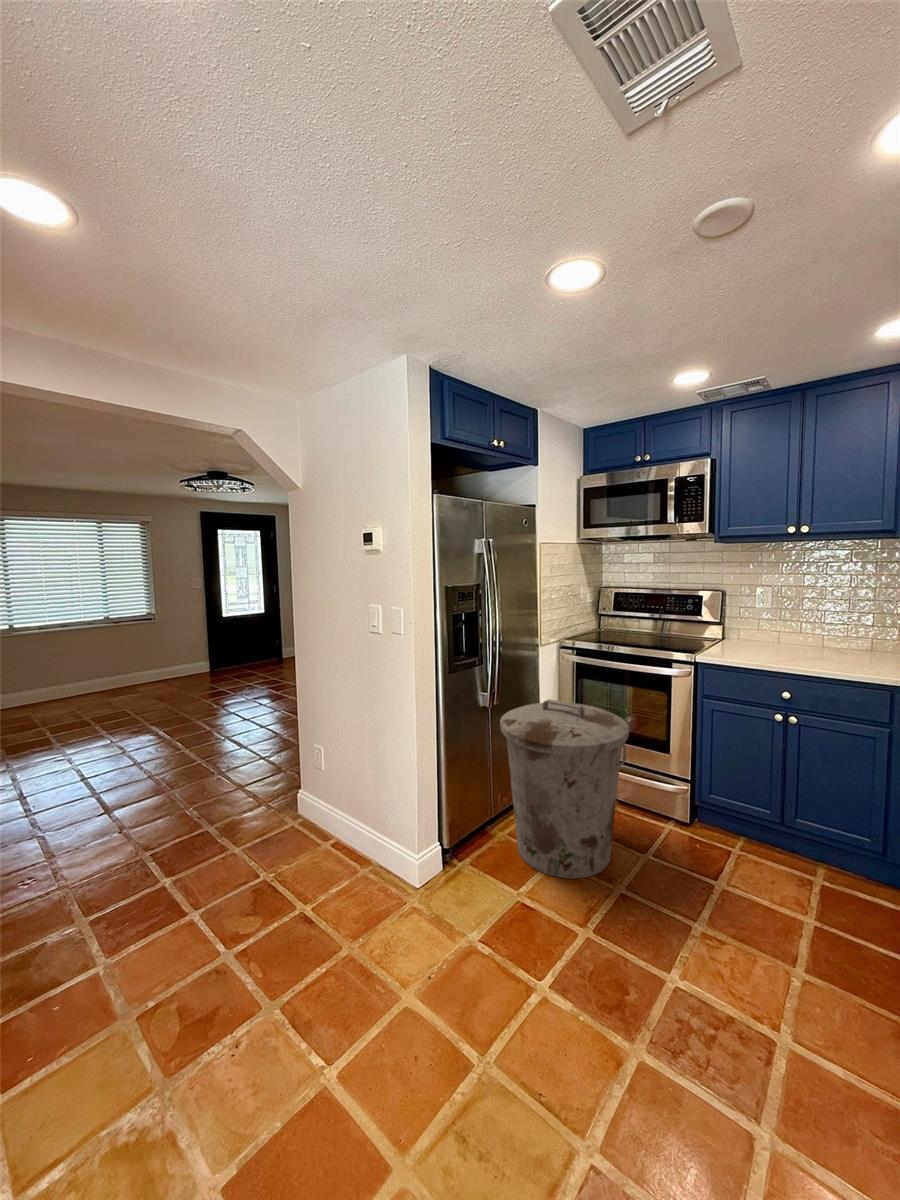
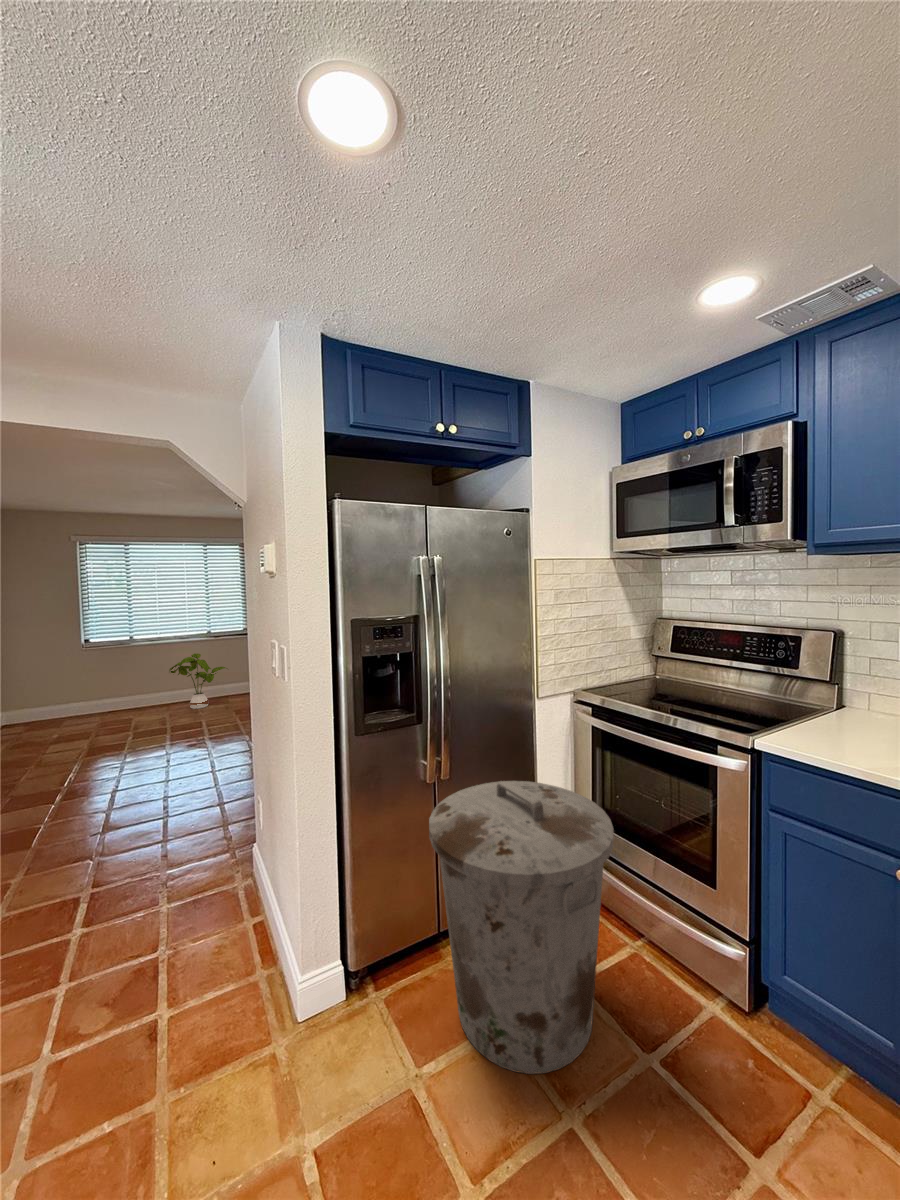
house plant: none [49,637,122,699] -> present [169,653,228,709]

